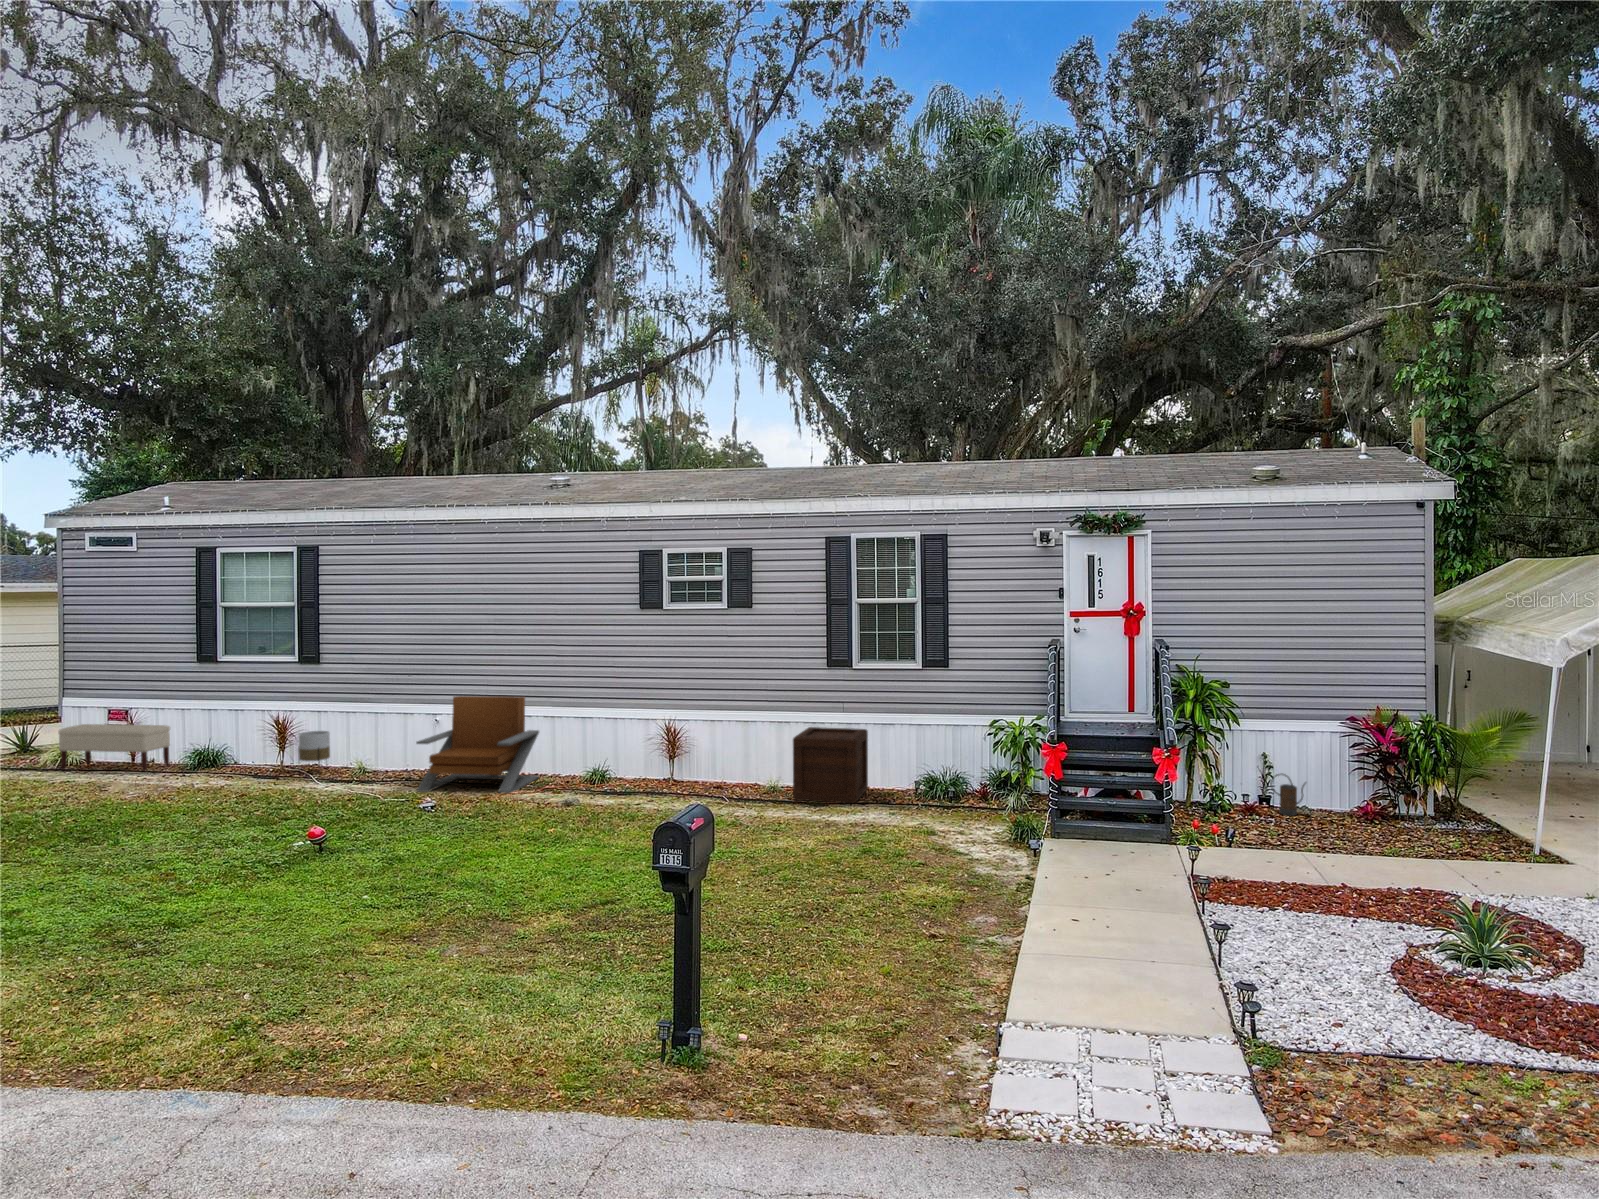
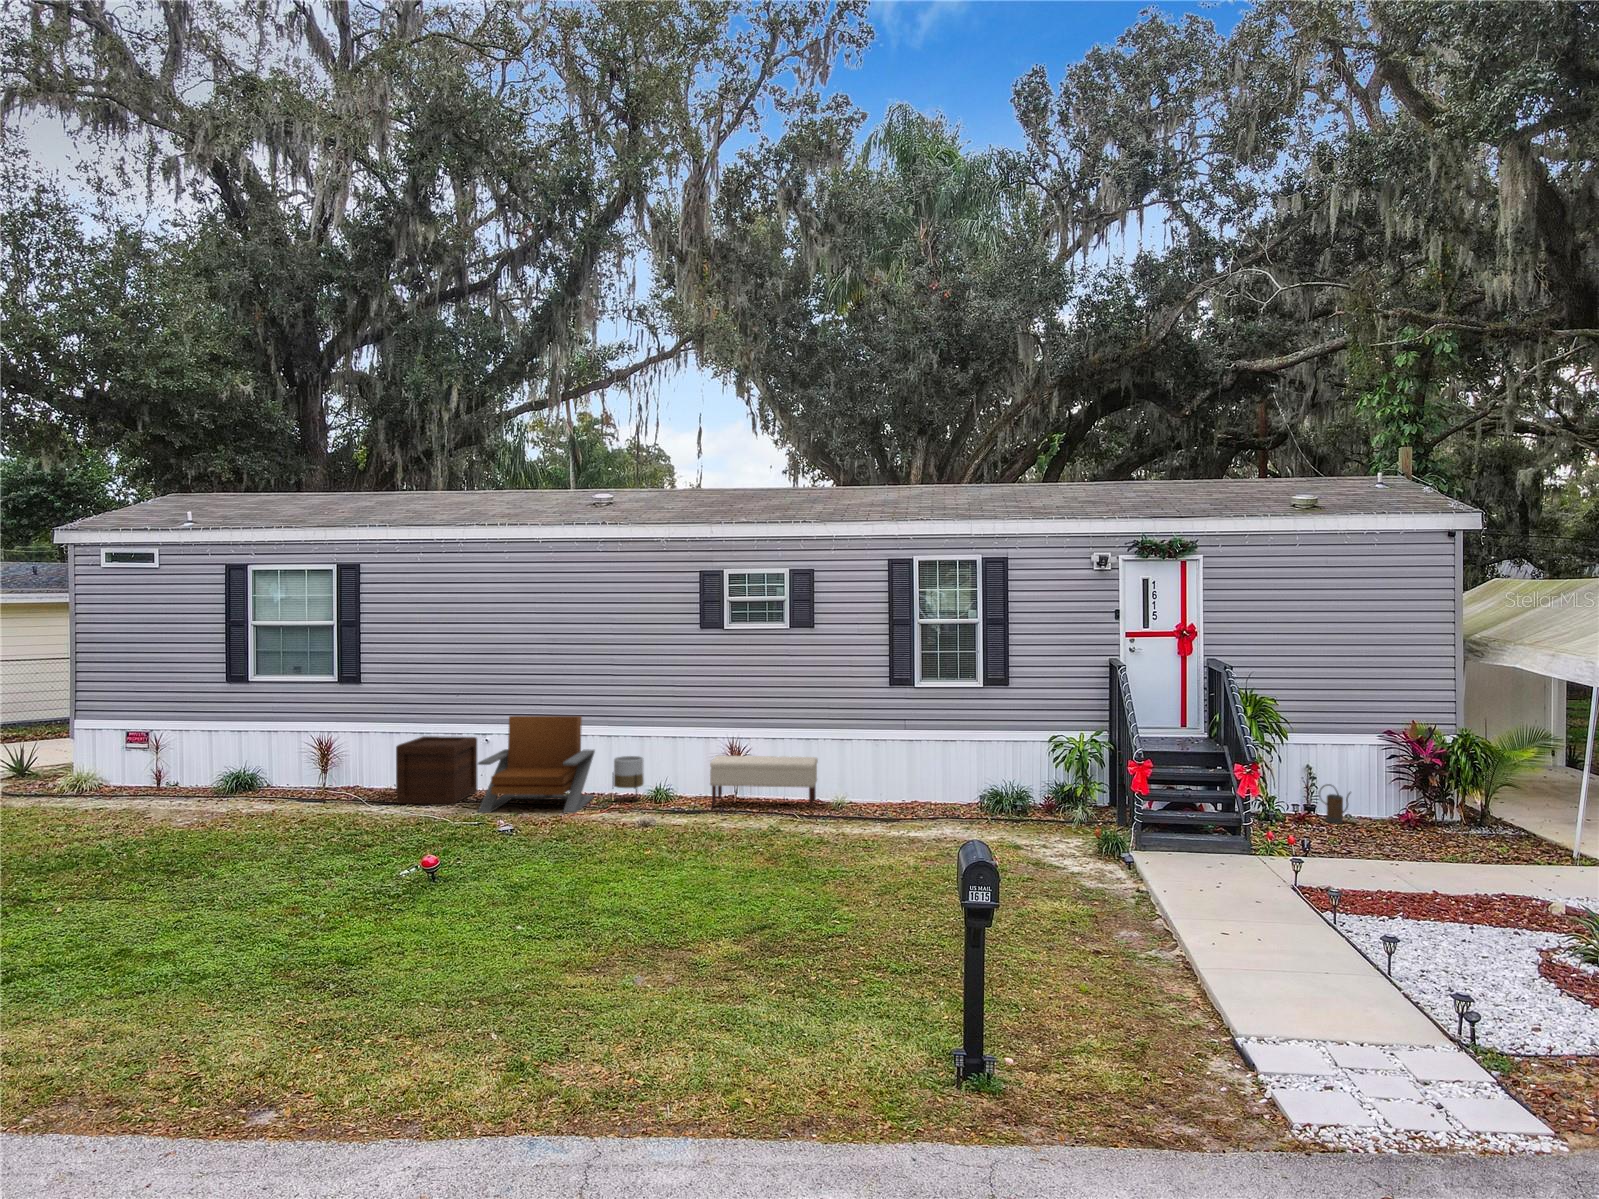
bench: present [58,724,170,772] -> present [710,755,818,809]
wooden crate: present [793,727,868,803] -> present [396,736,478,804]
planter: present [298,731,330,764] -> present [613,756,644,797]

